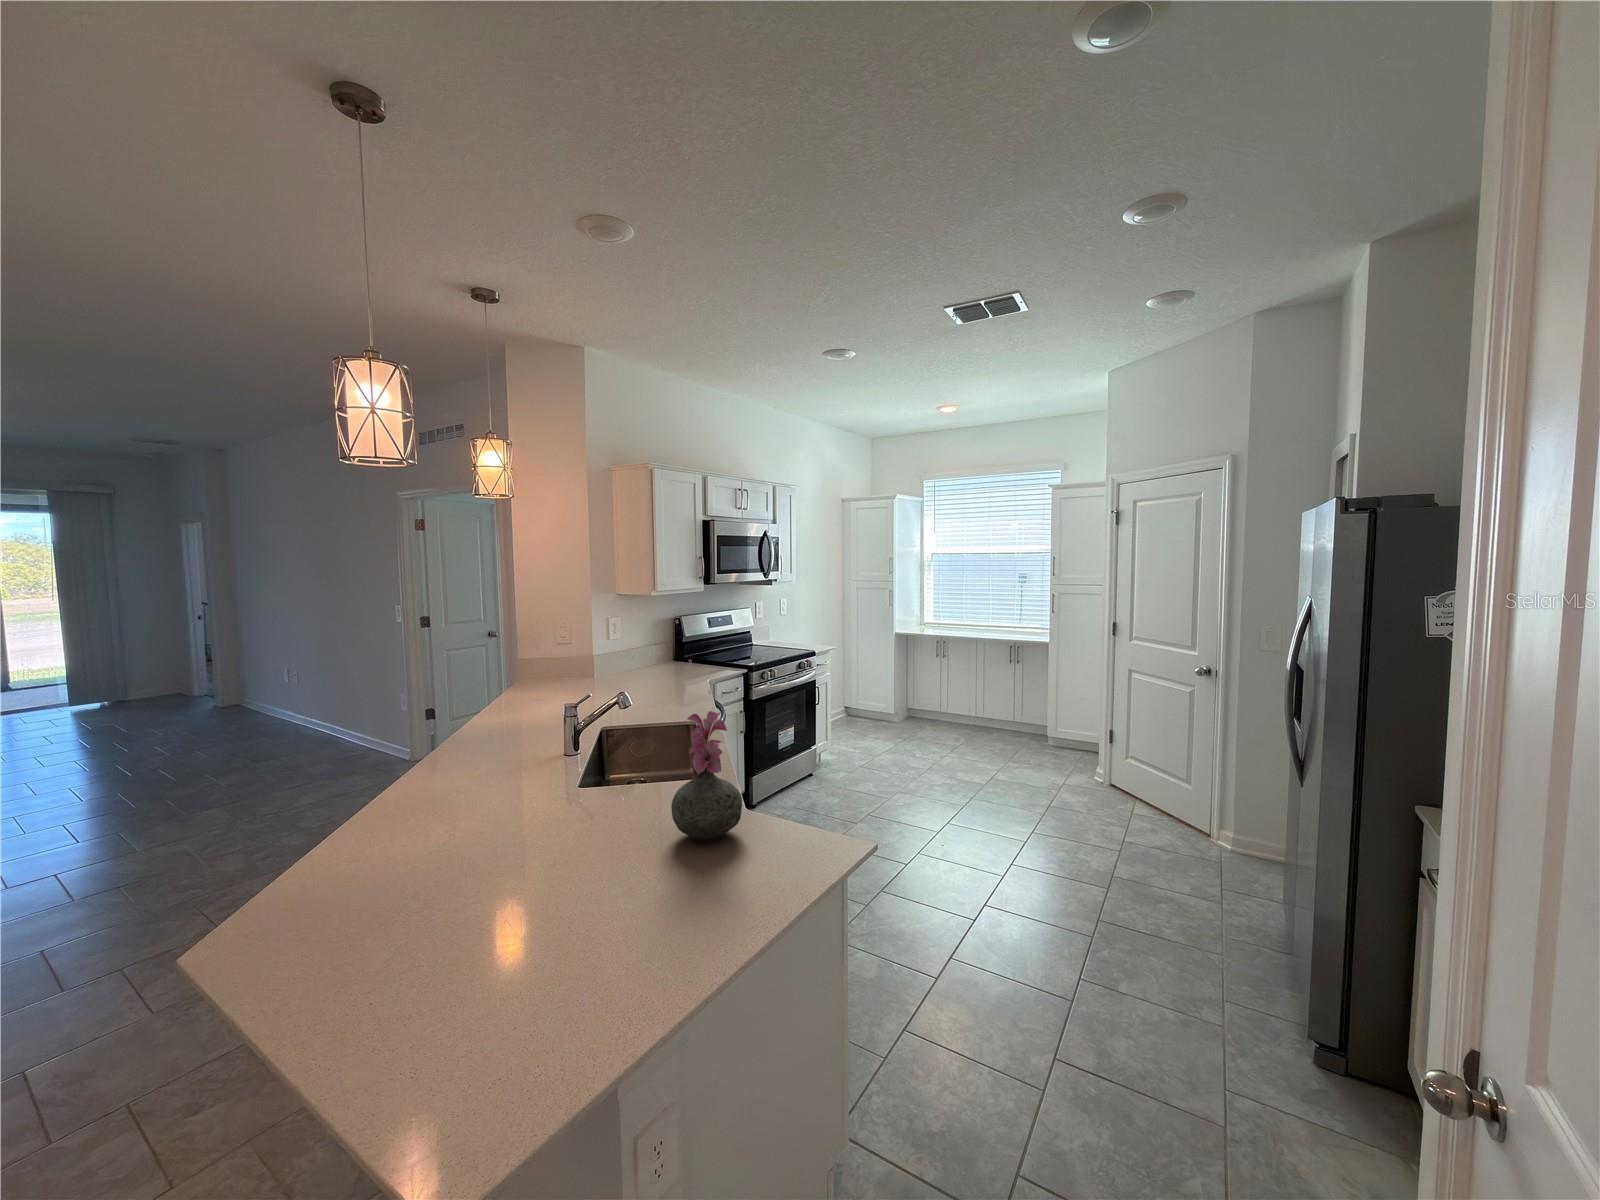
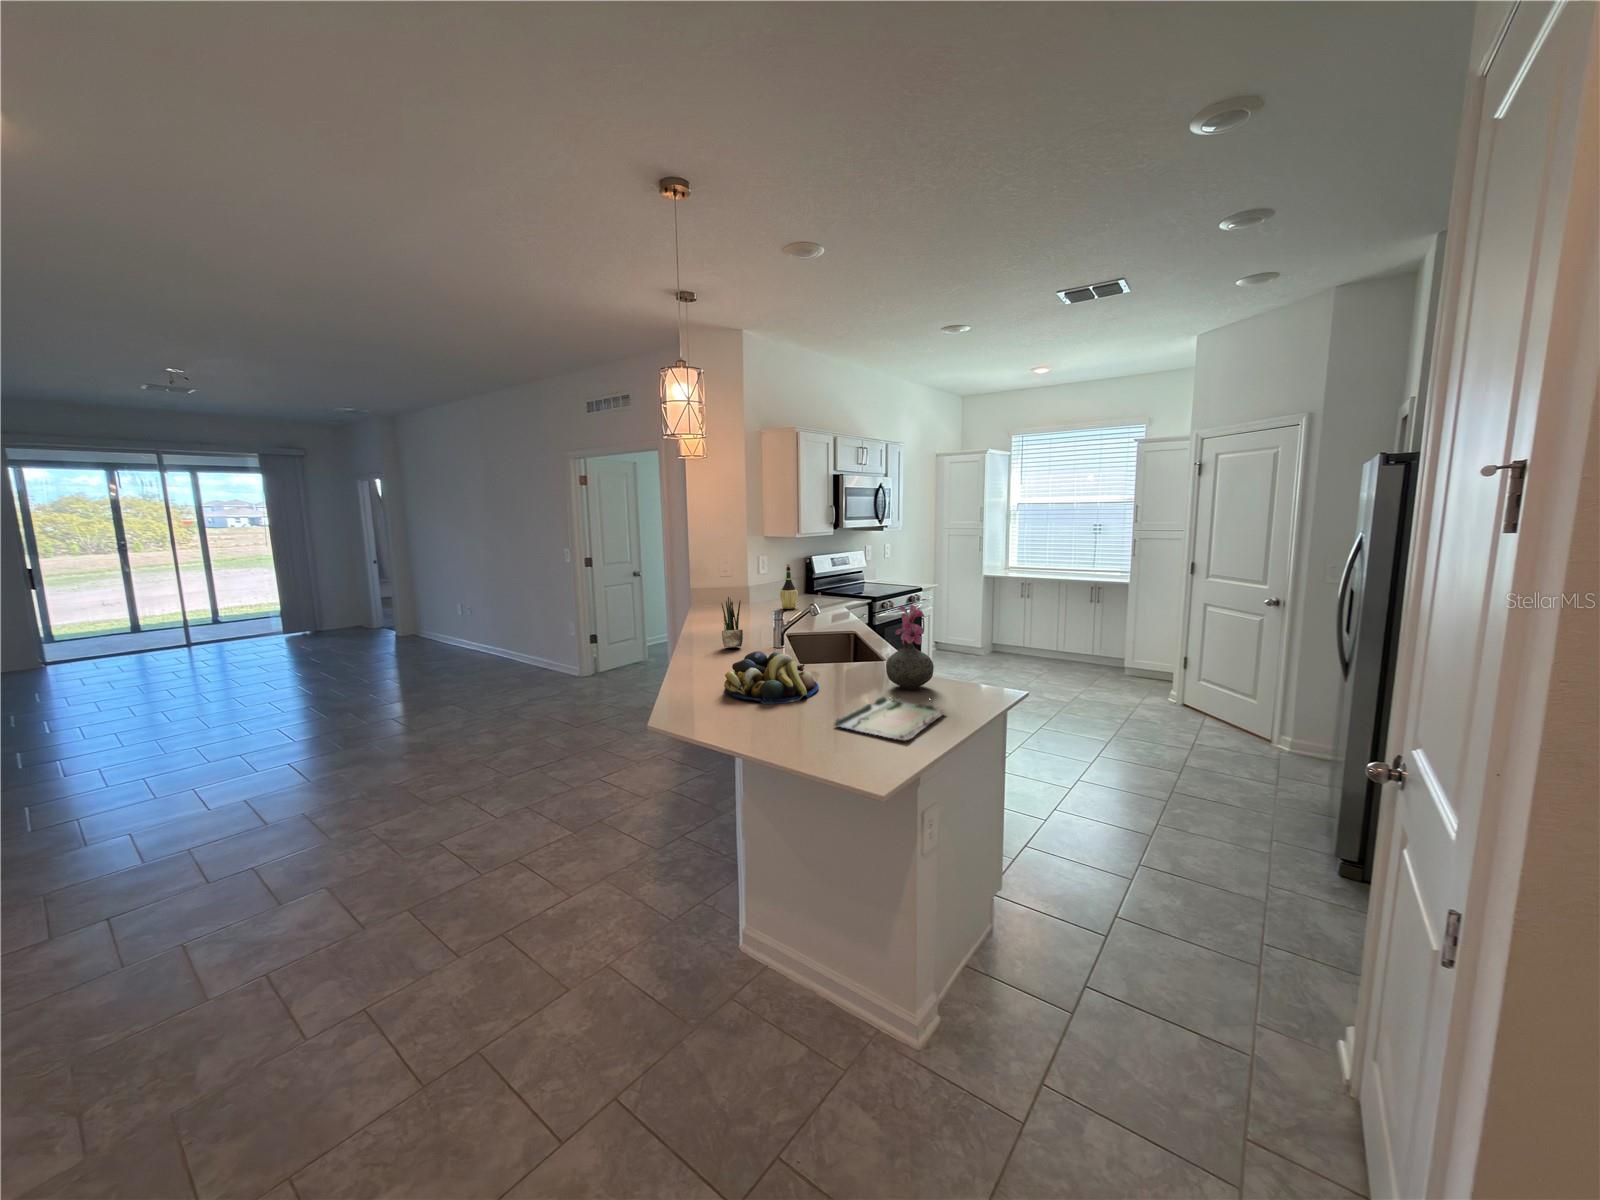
wine bottle: none [629,628,652,684] -> present [780,564,798,609]
potted plant: none [494,683,525,755] -> present [721,597,743,647]
fruit bowl: none [405,782,571,885] -> present [724,651,819,705]
tray: none [521,864,730,992] -> present [835,697,945,740]

